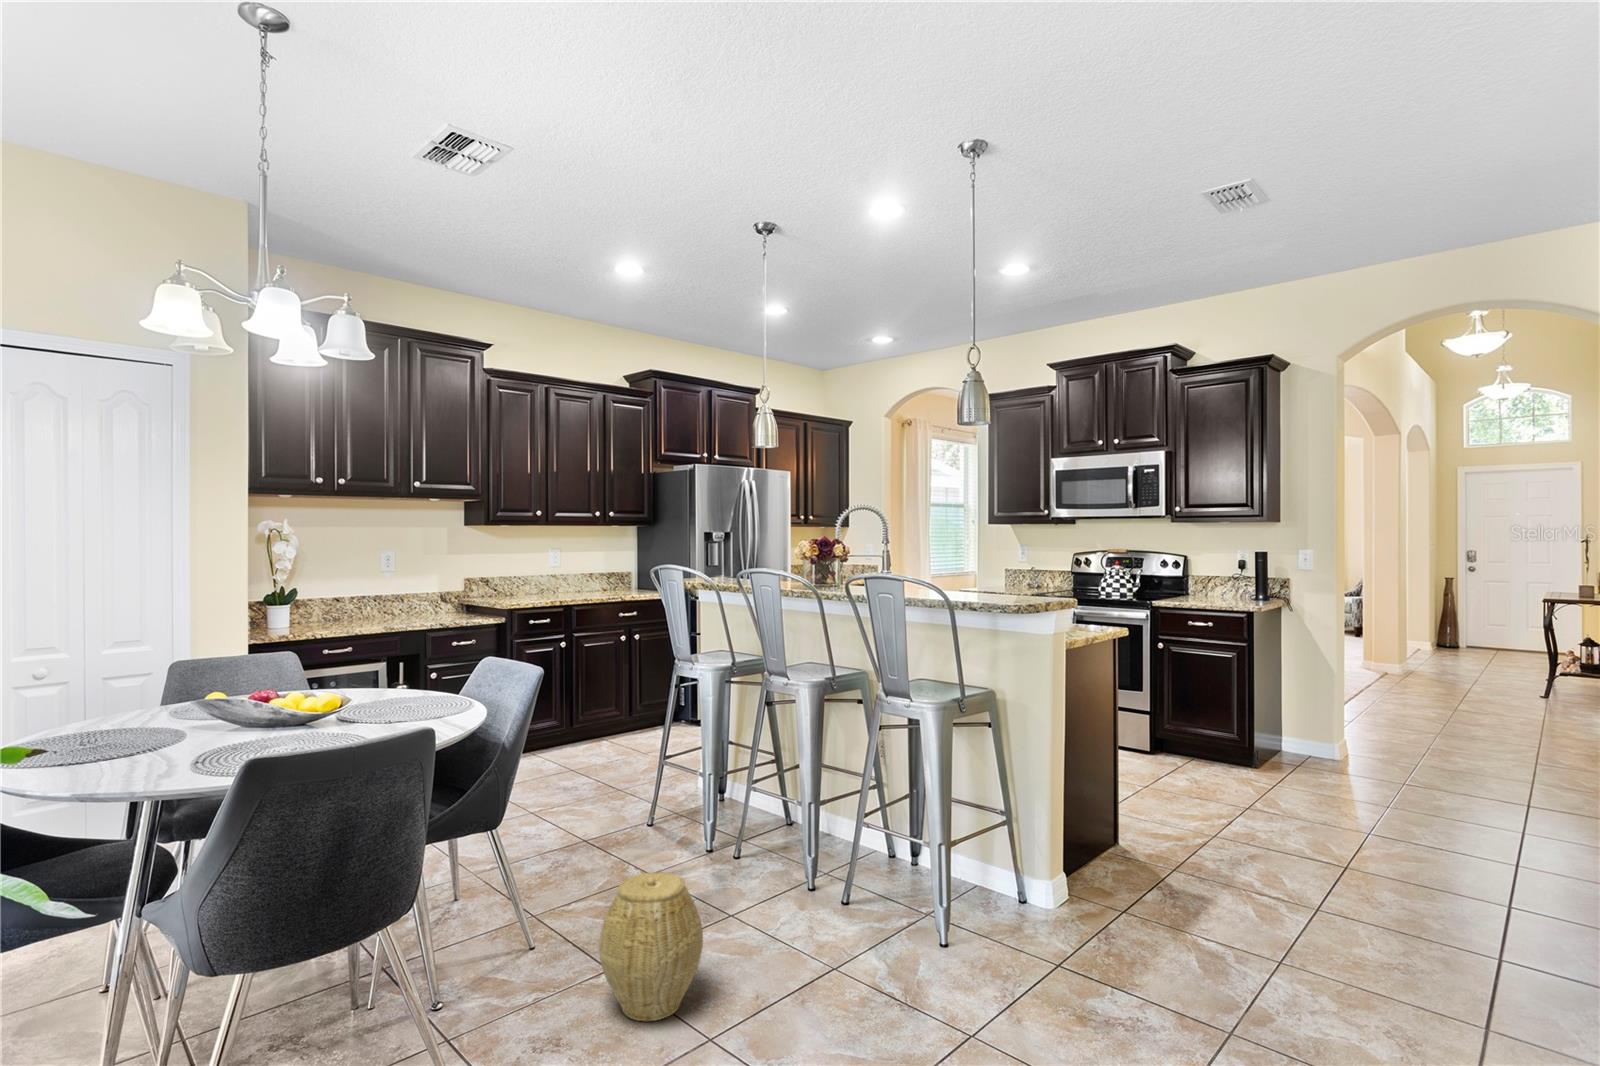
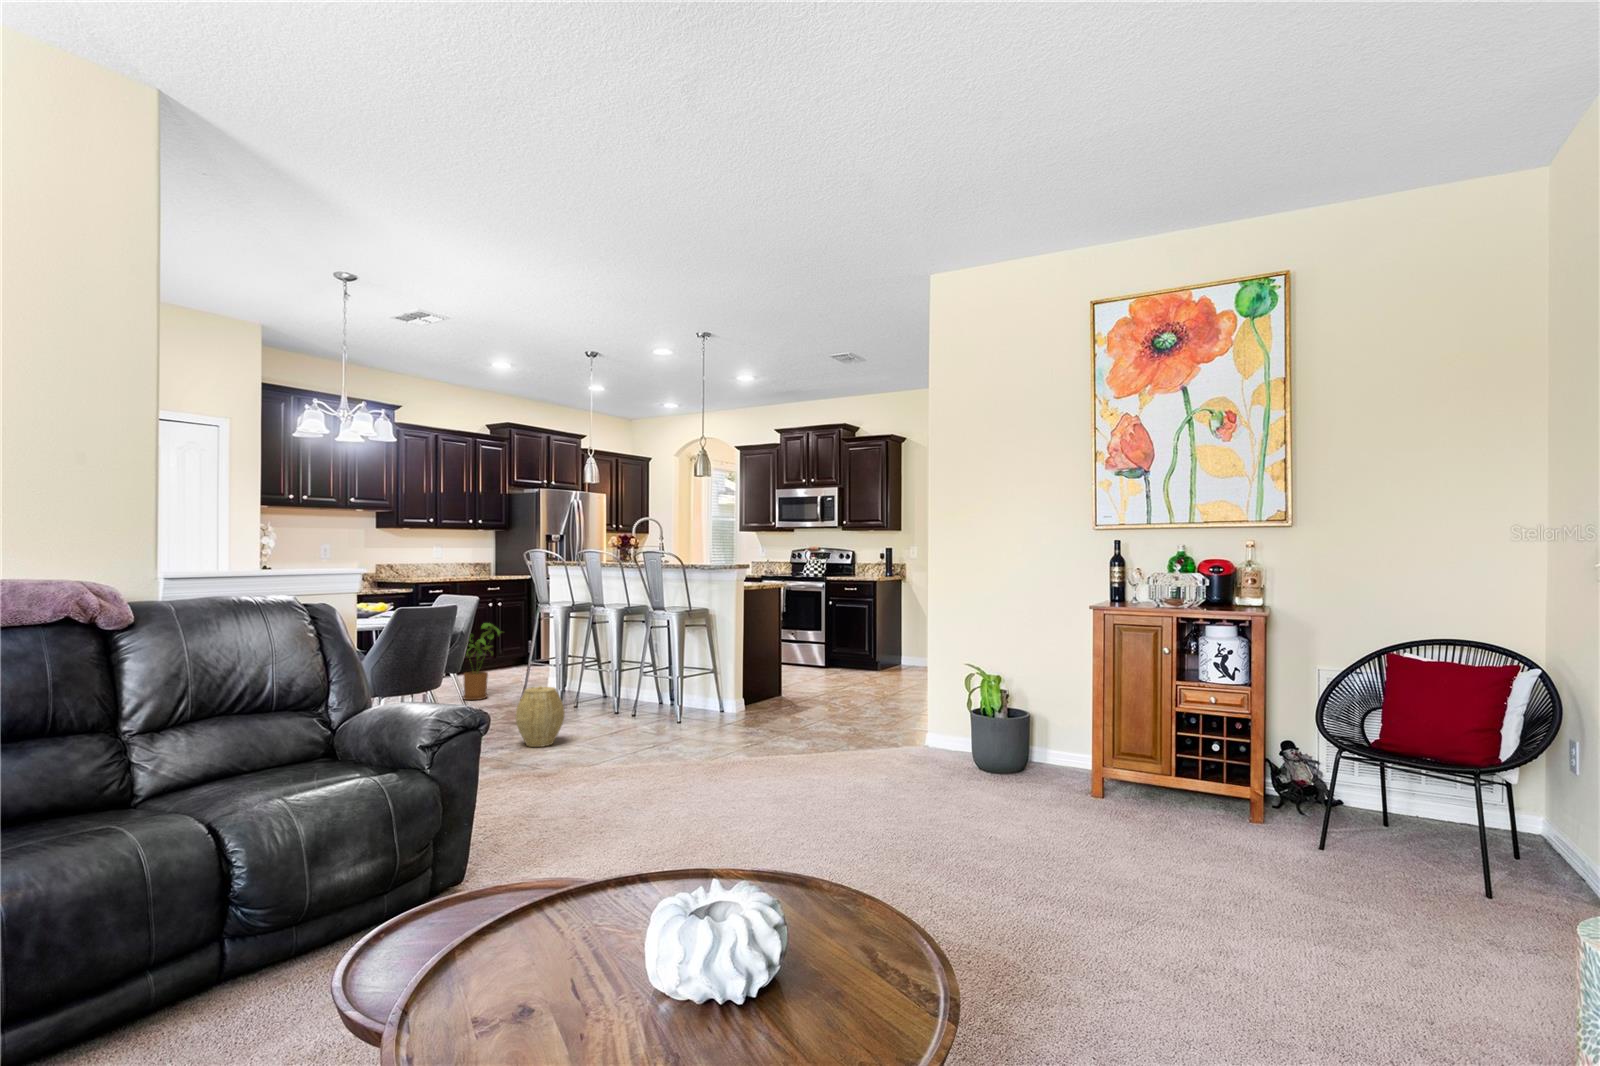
house plant: none [555,682,630,812] -> present [463,623,501,700]

